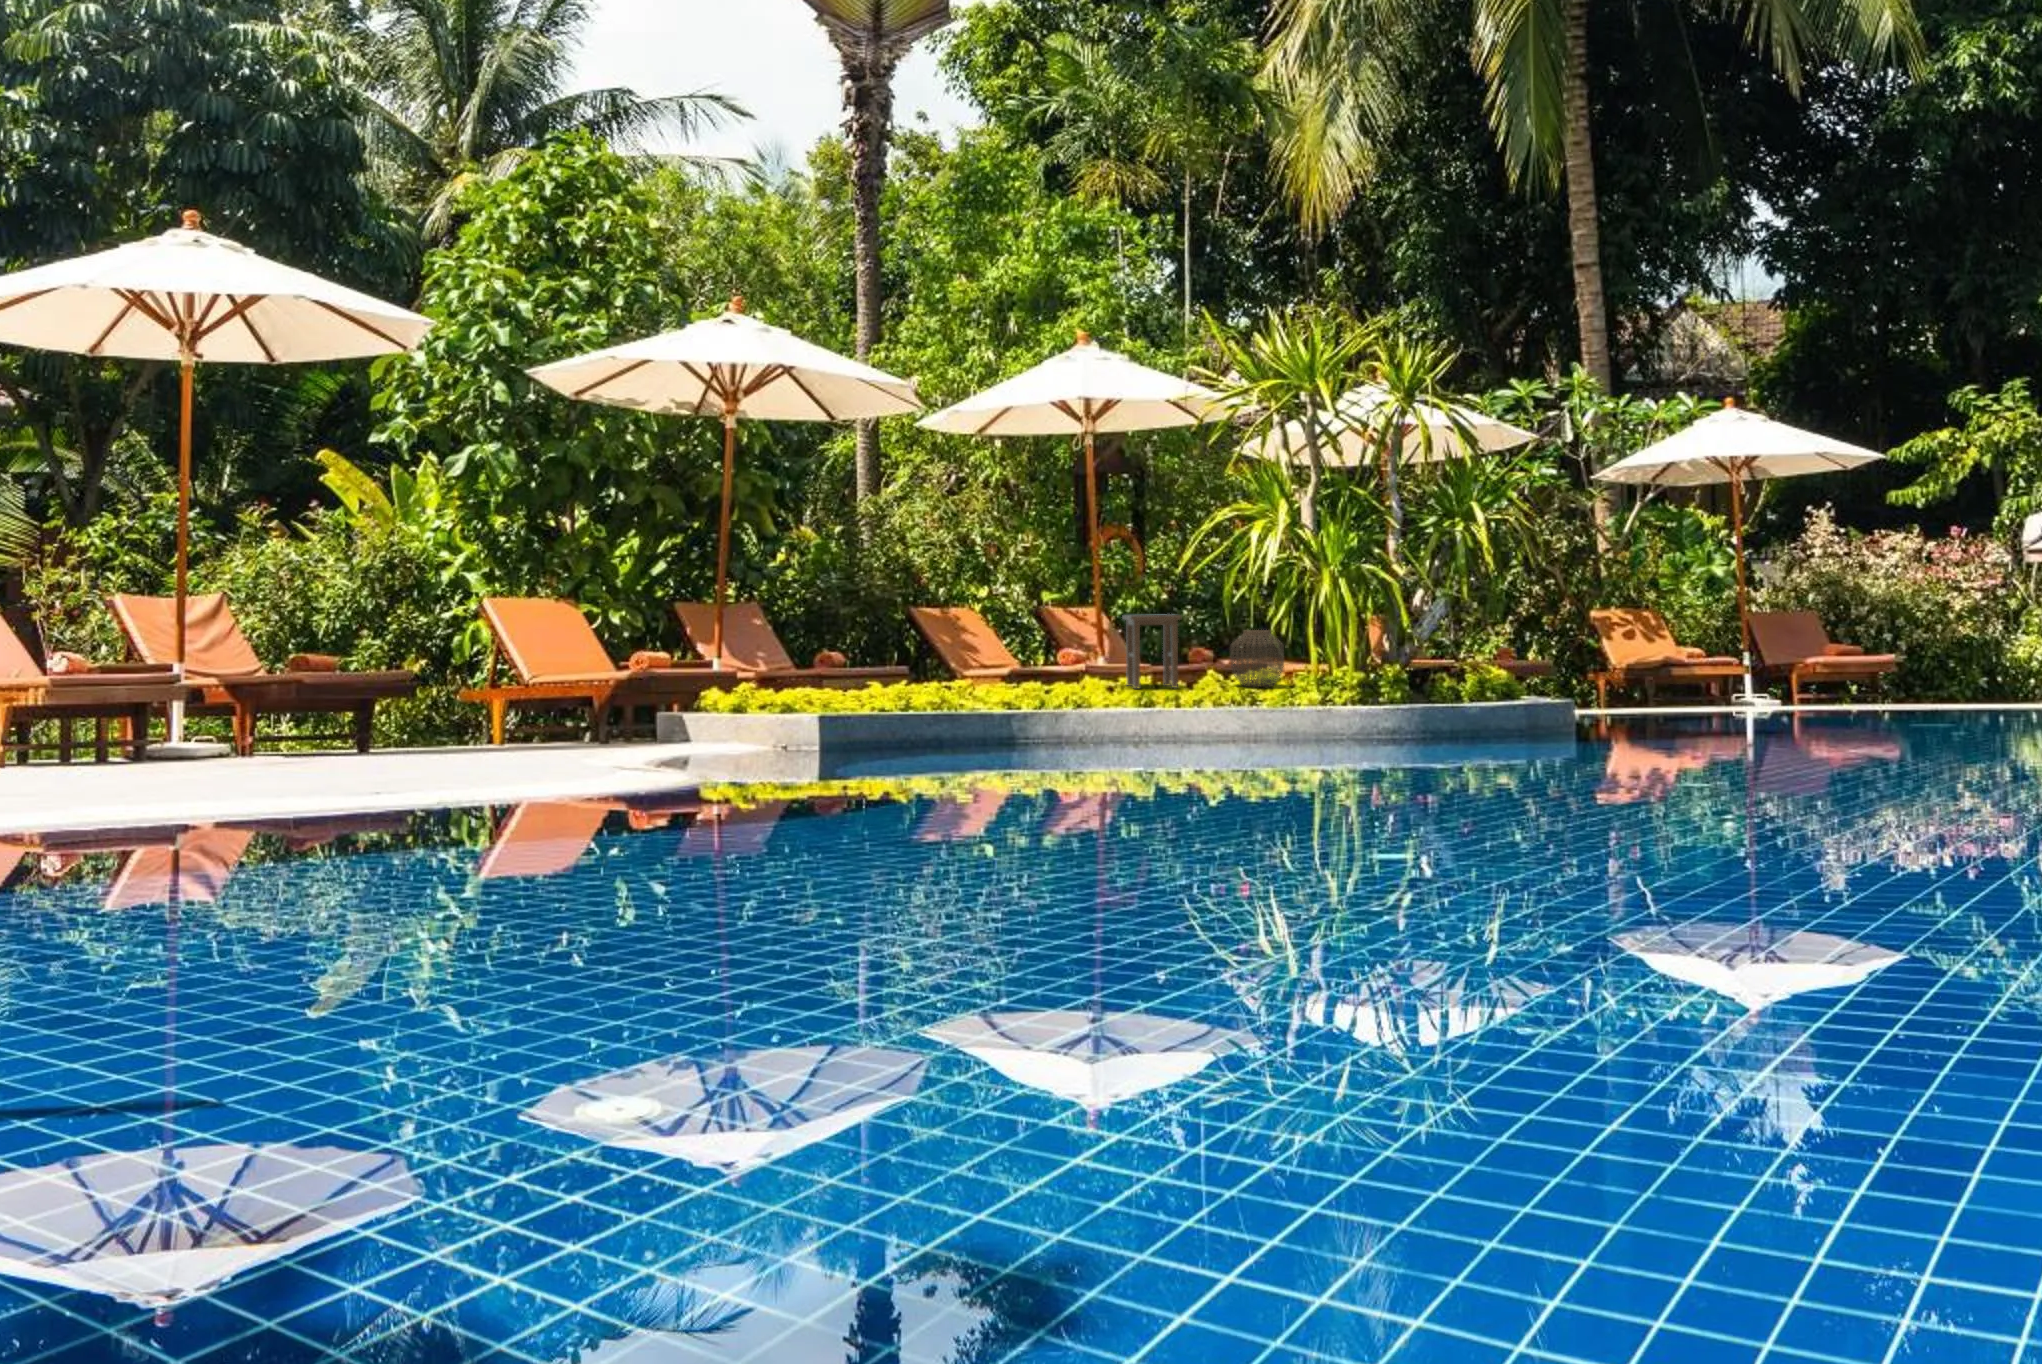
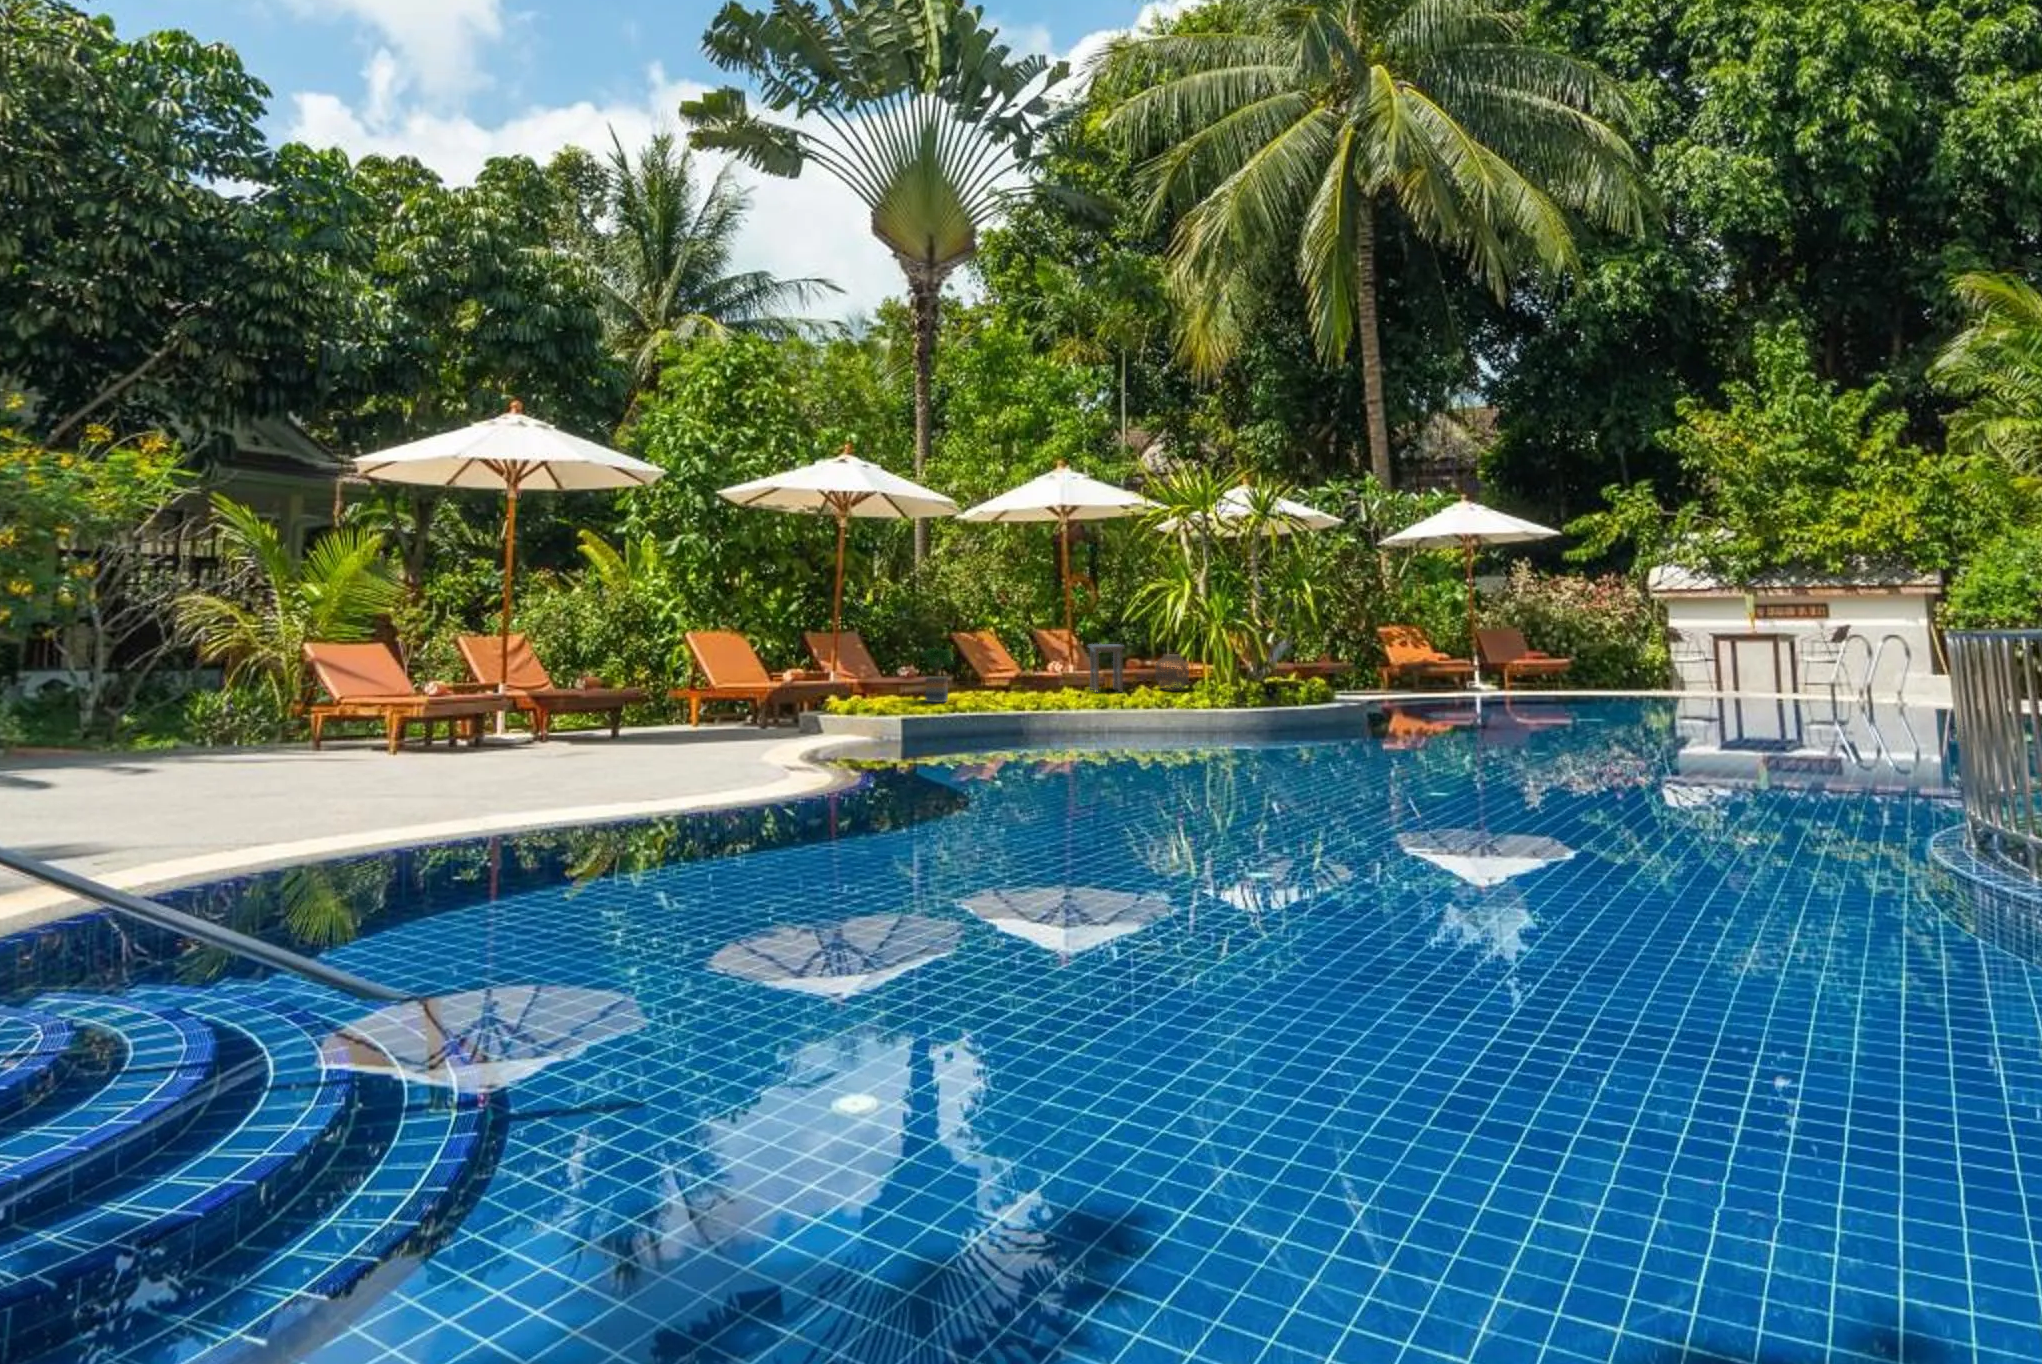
potted tree: none [854,612,911,698] -> present [923,648,954,702]

